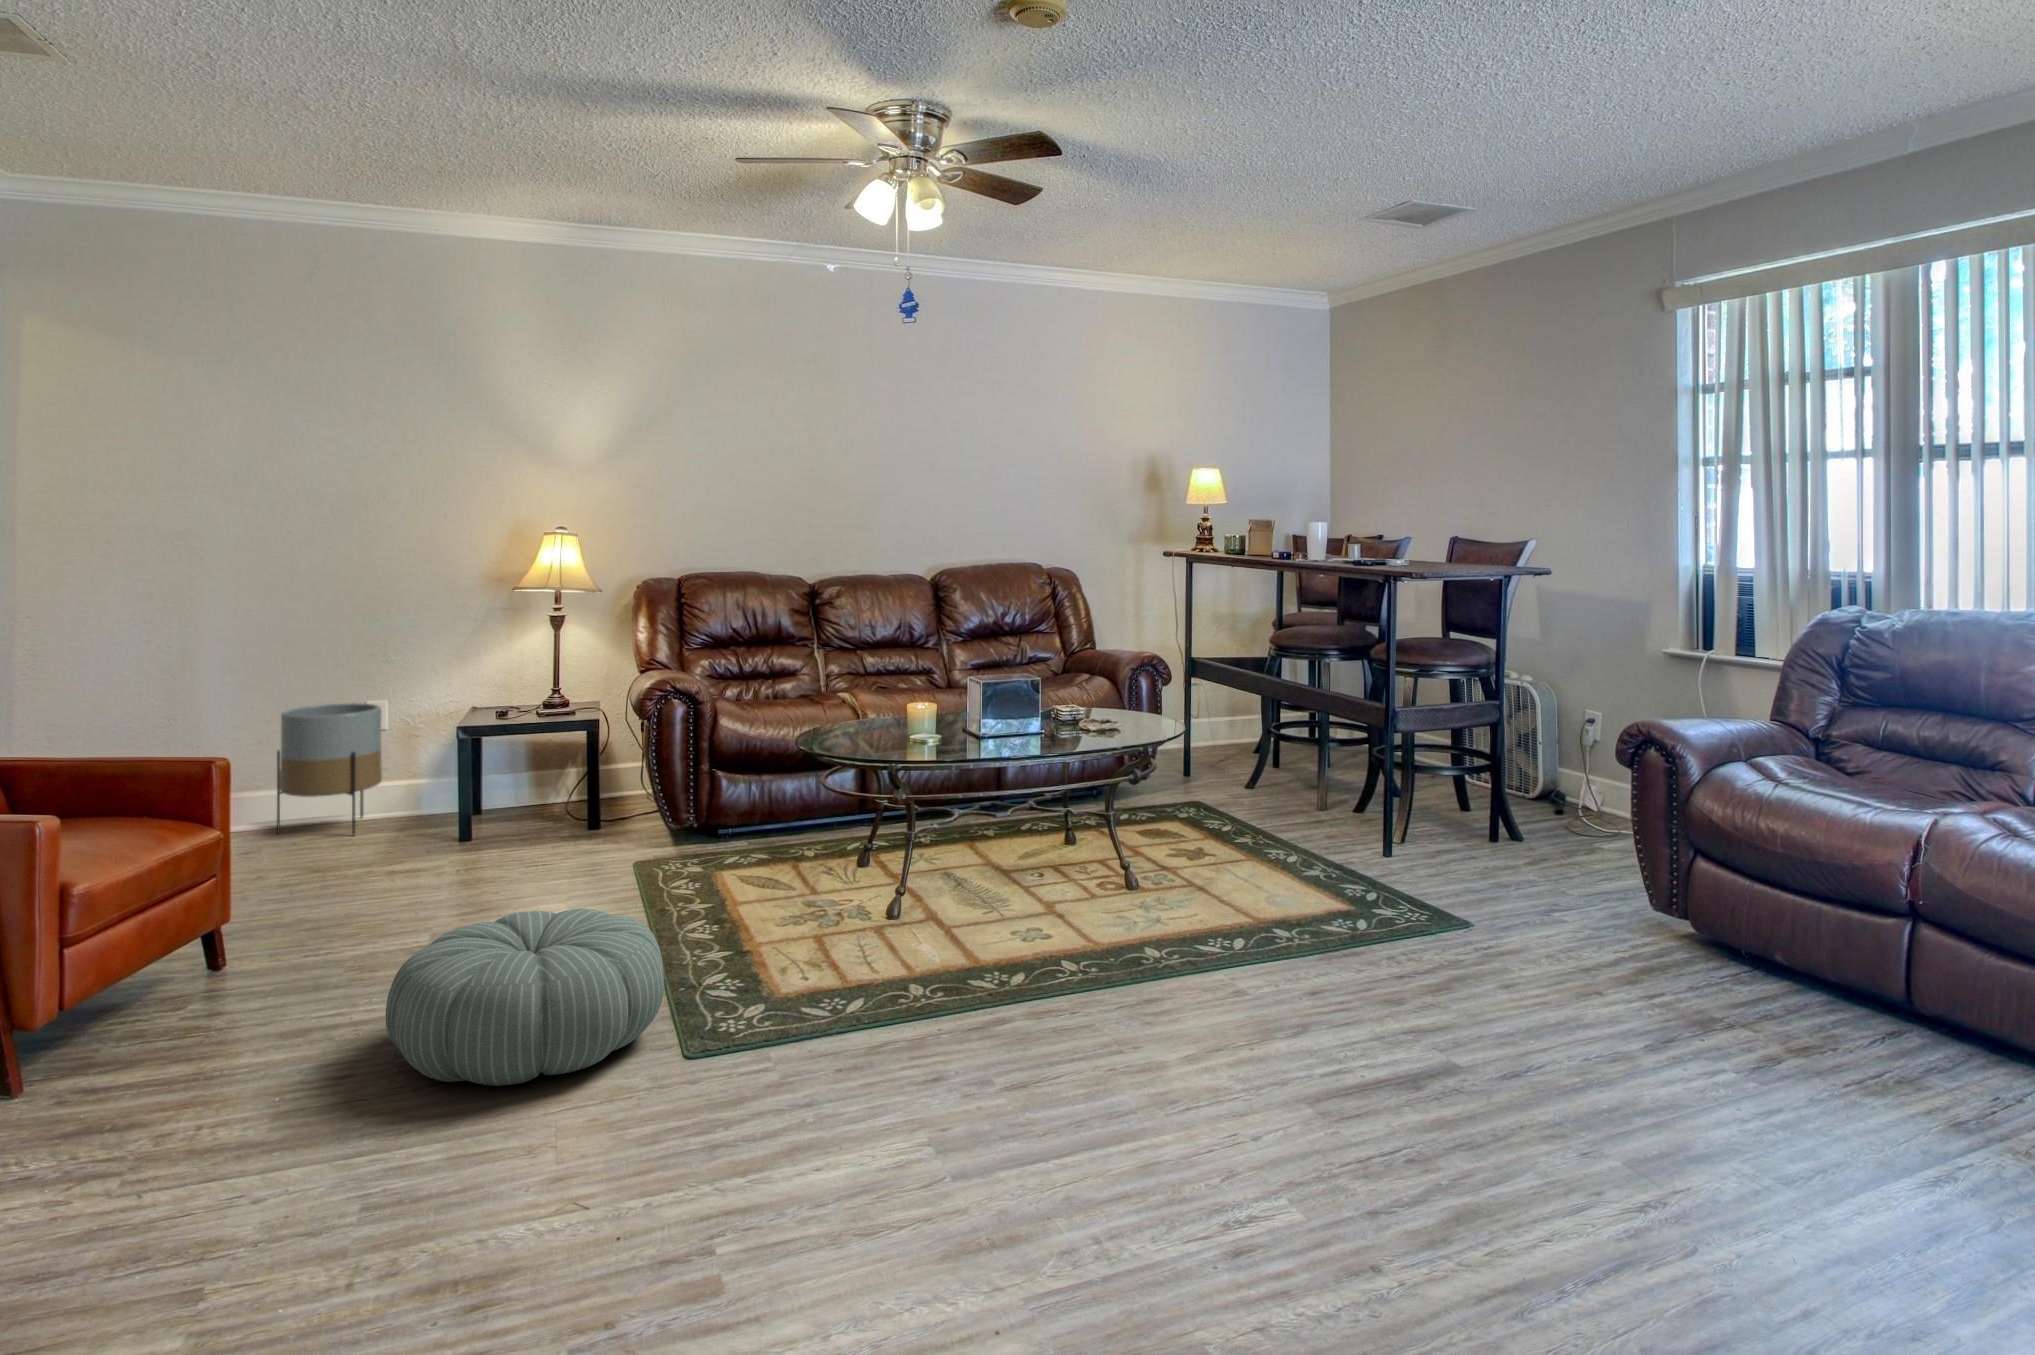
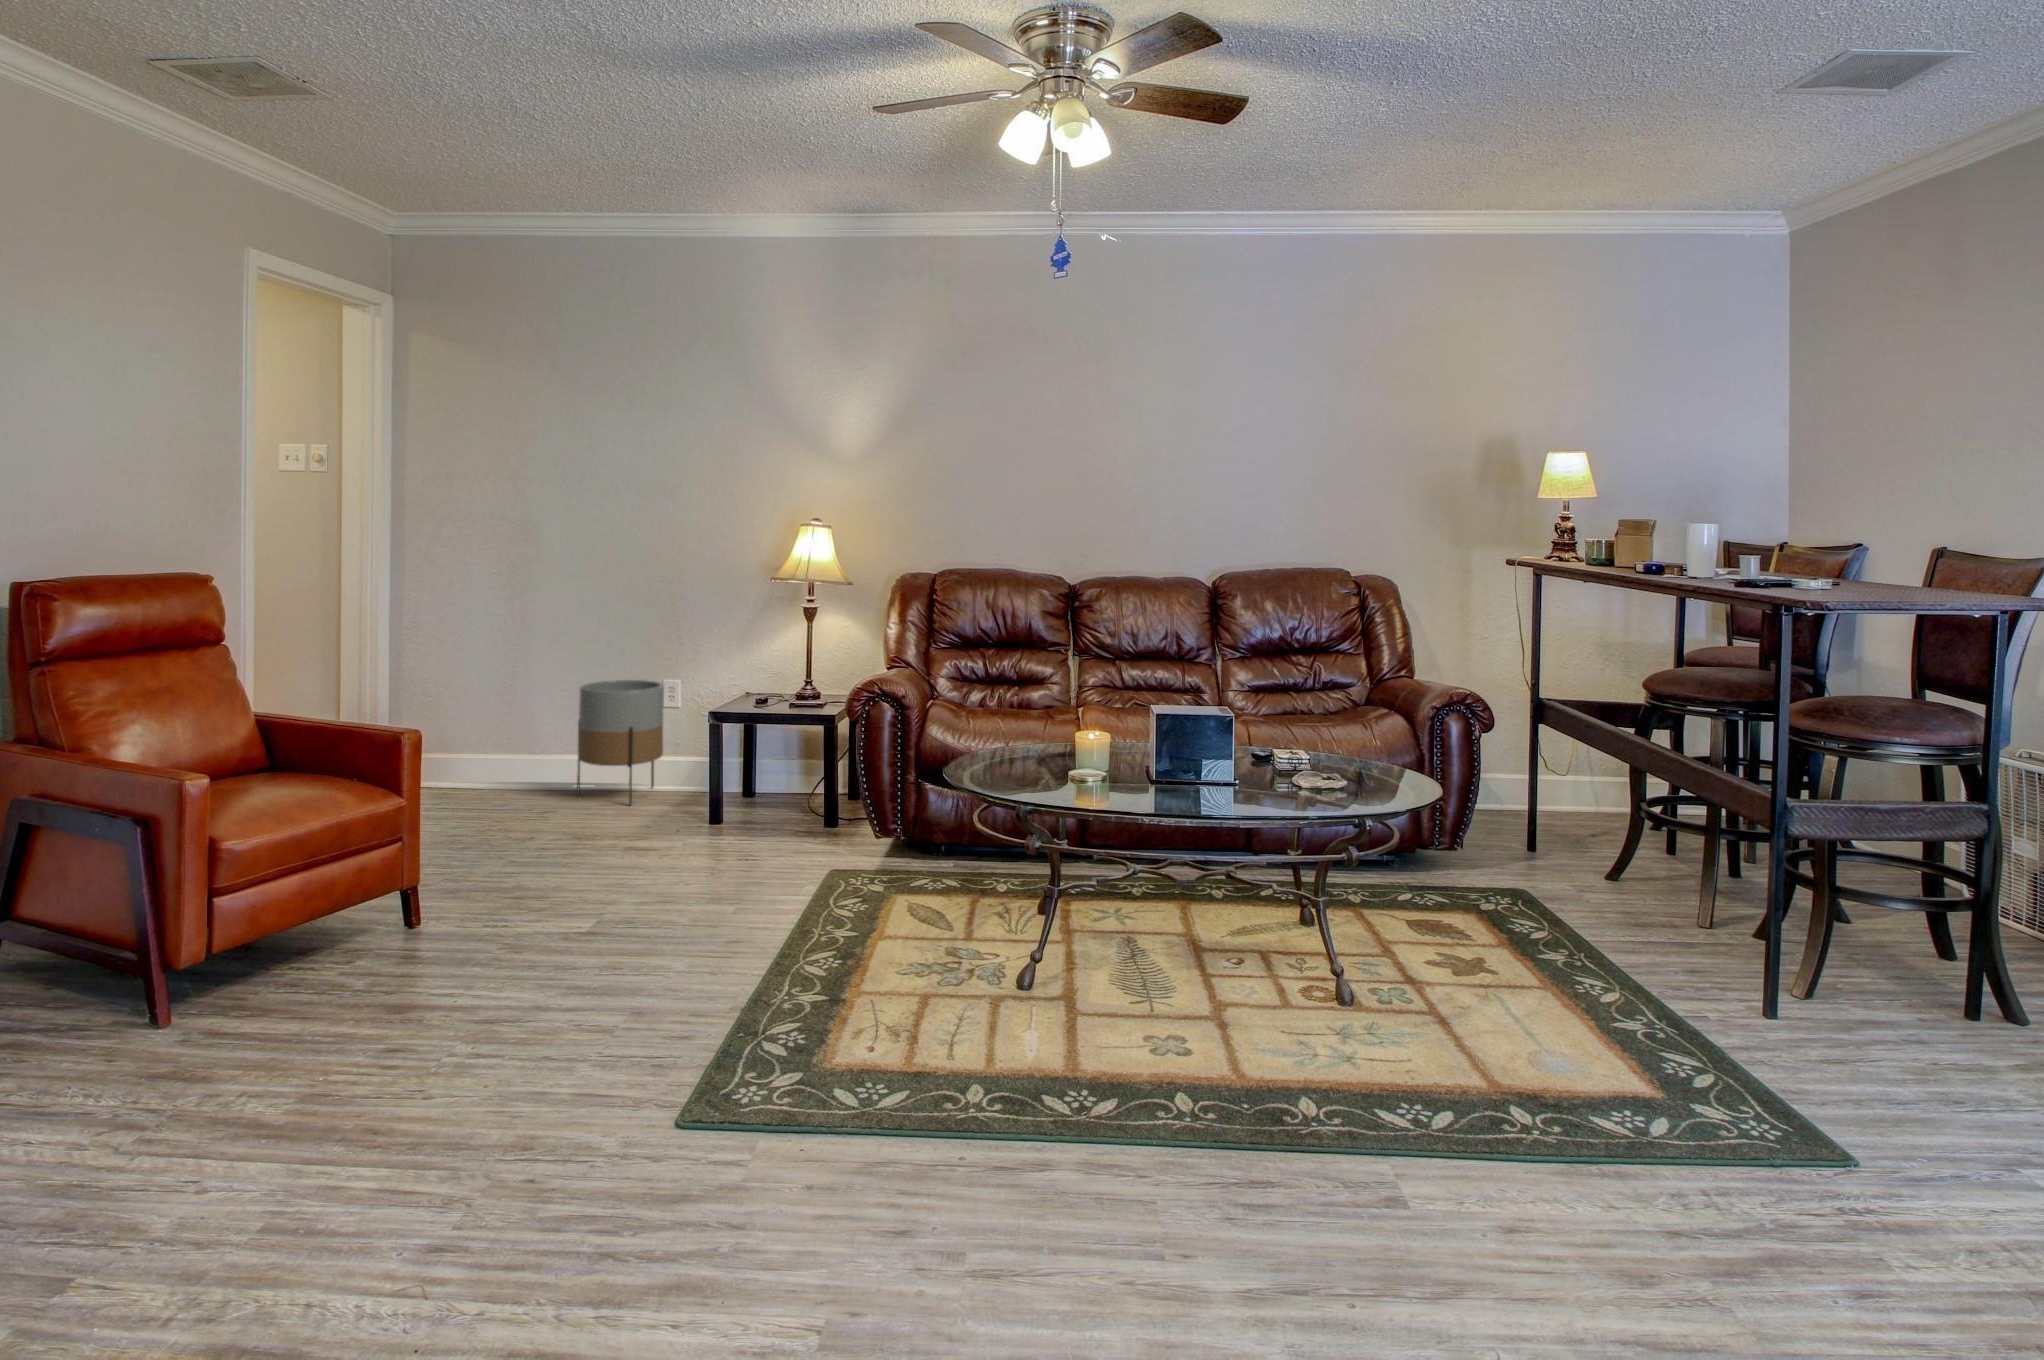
pouf: present [386,908,664,1086] -> none [411,925,706,1123]

